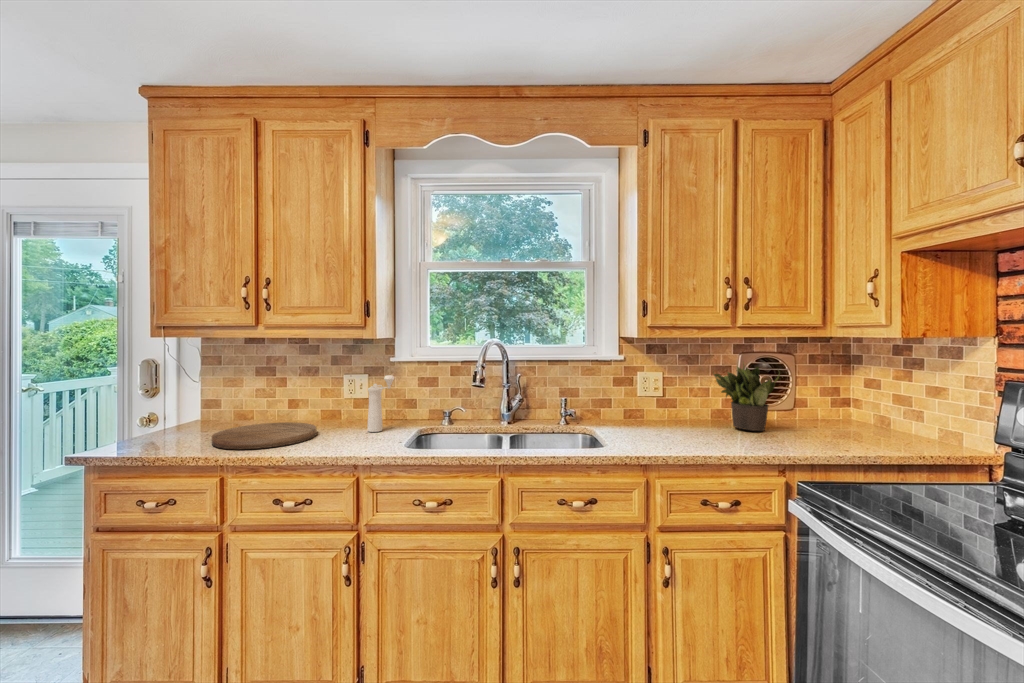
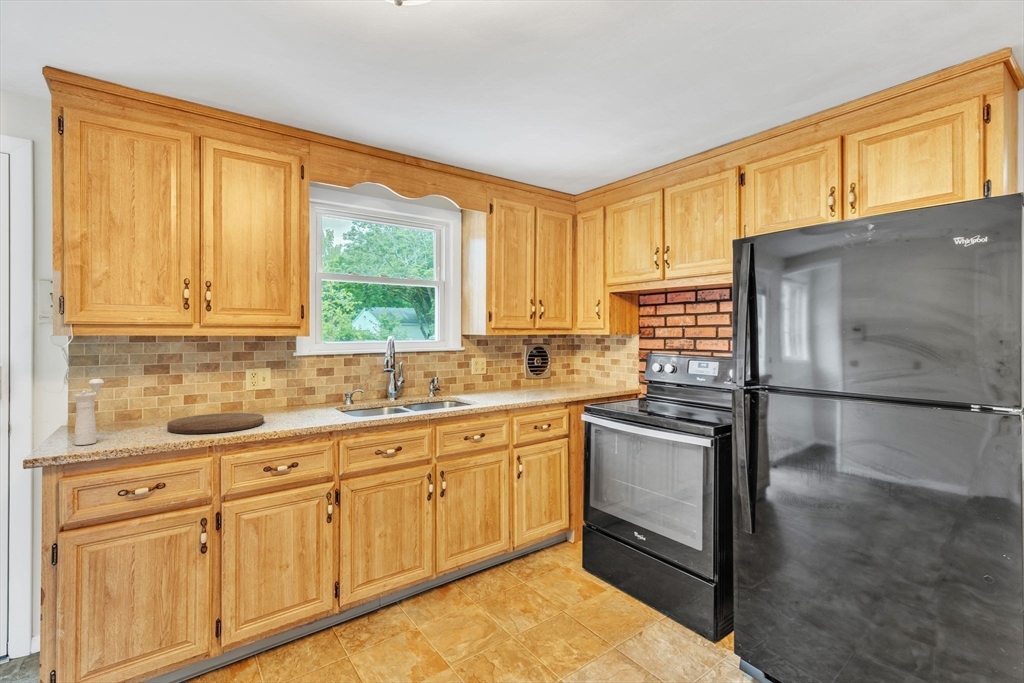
potted plant: present [713,365,780,431] -> none [516,349,553,390]
pepper mill: present [368,375,394,432] -> present [74,379,104,445]

